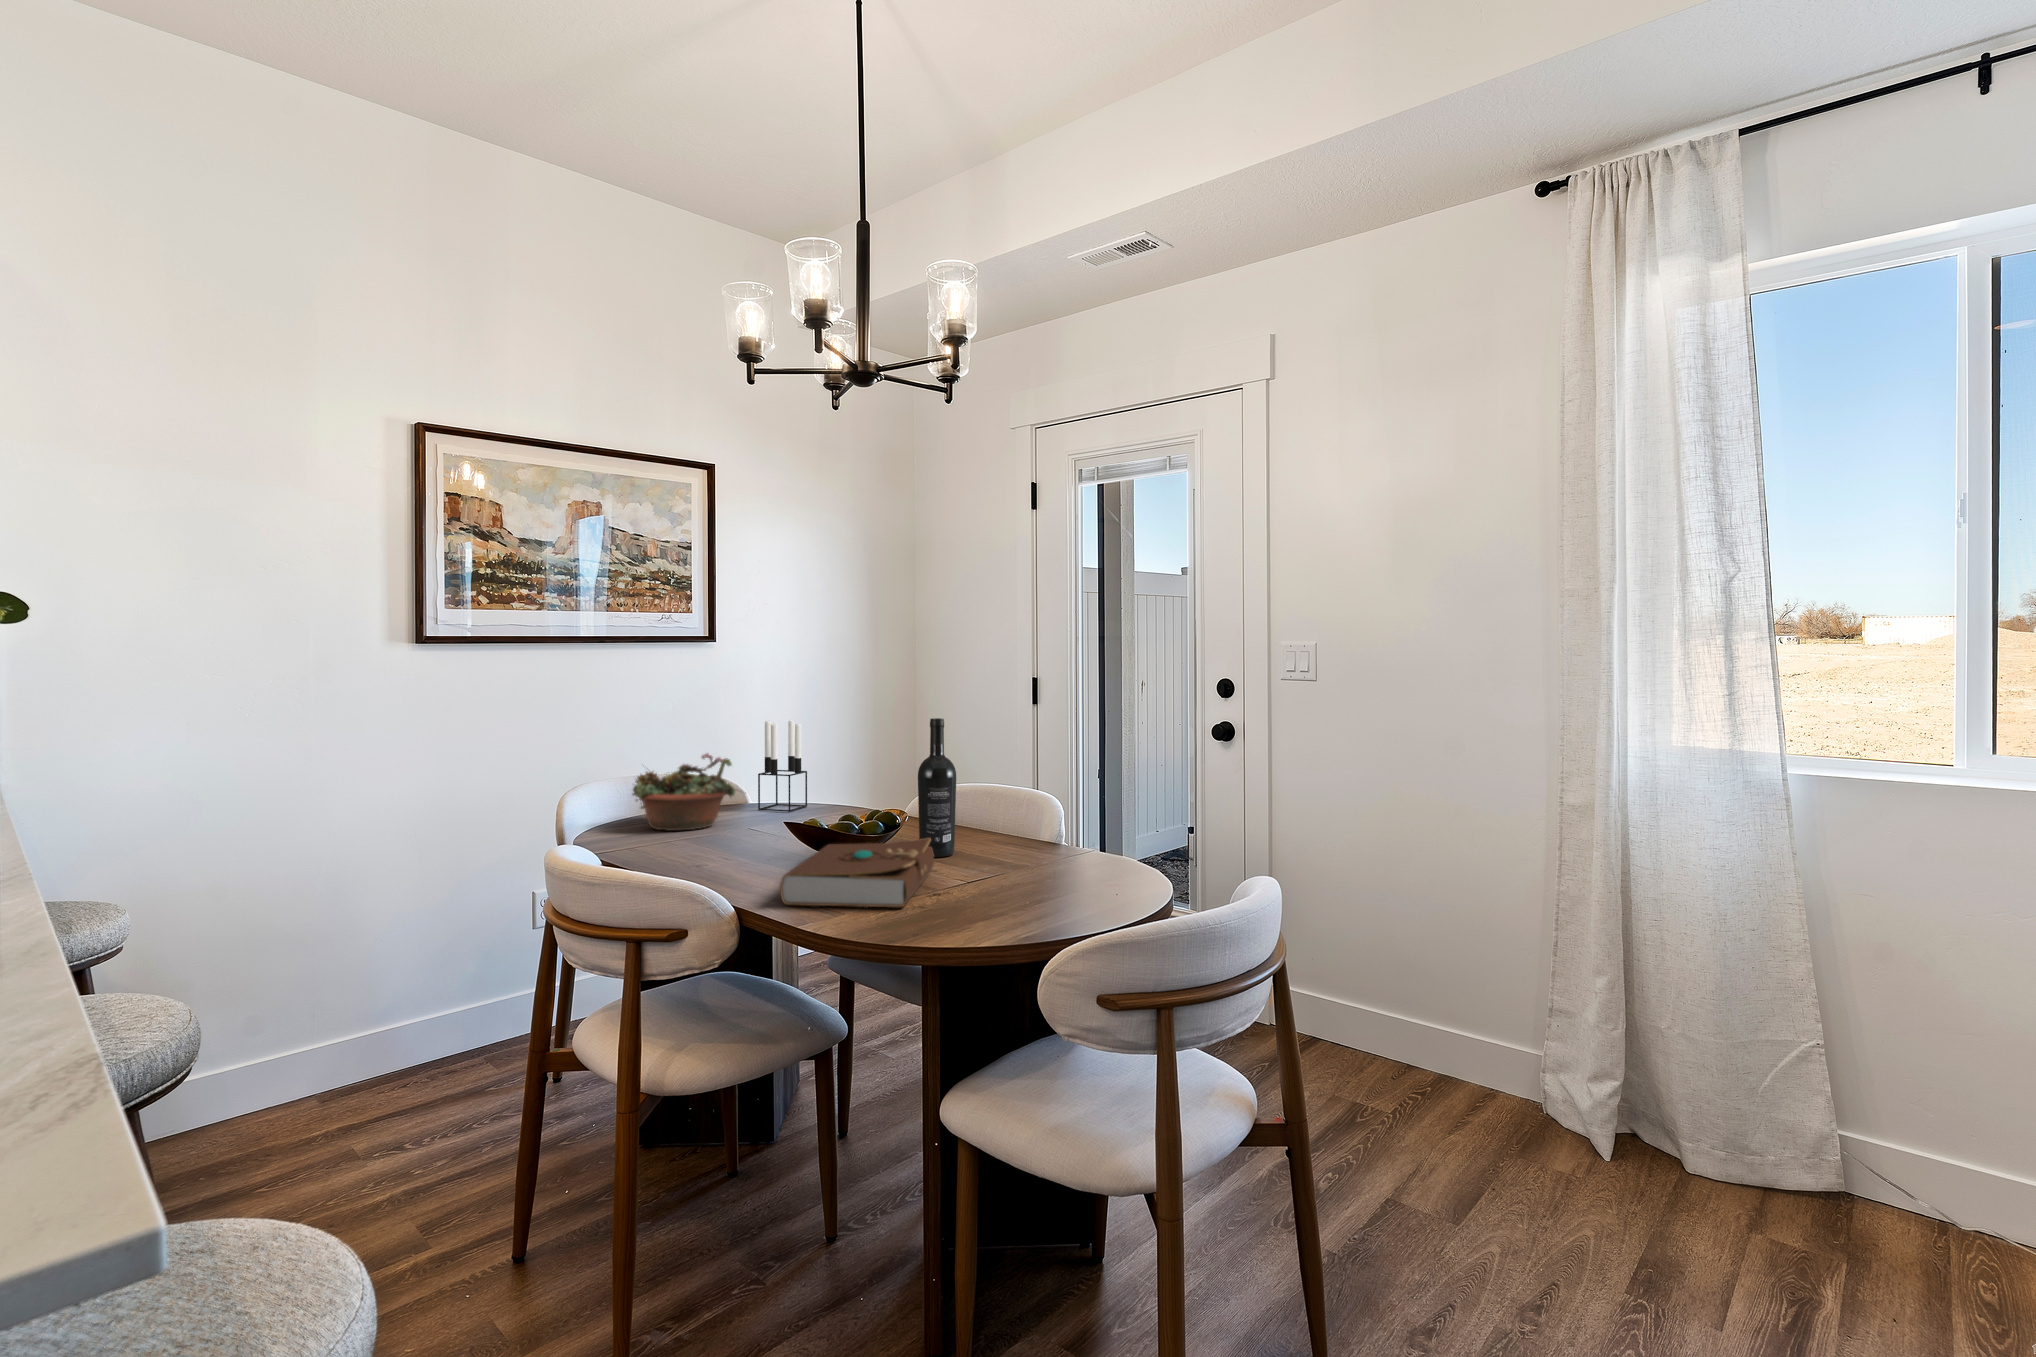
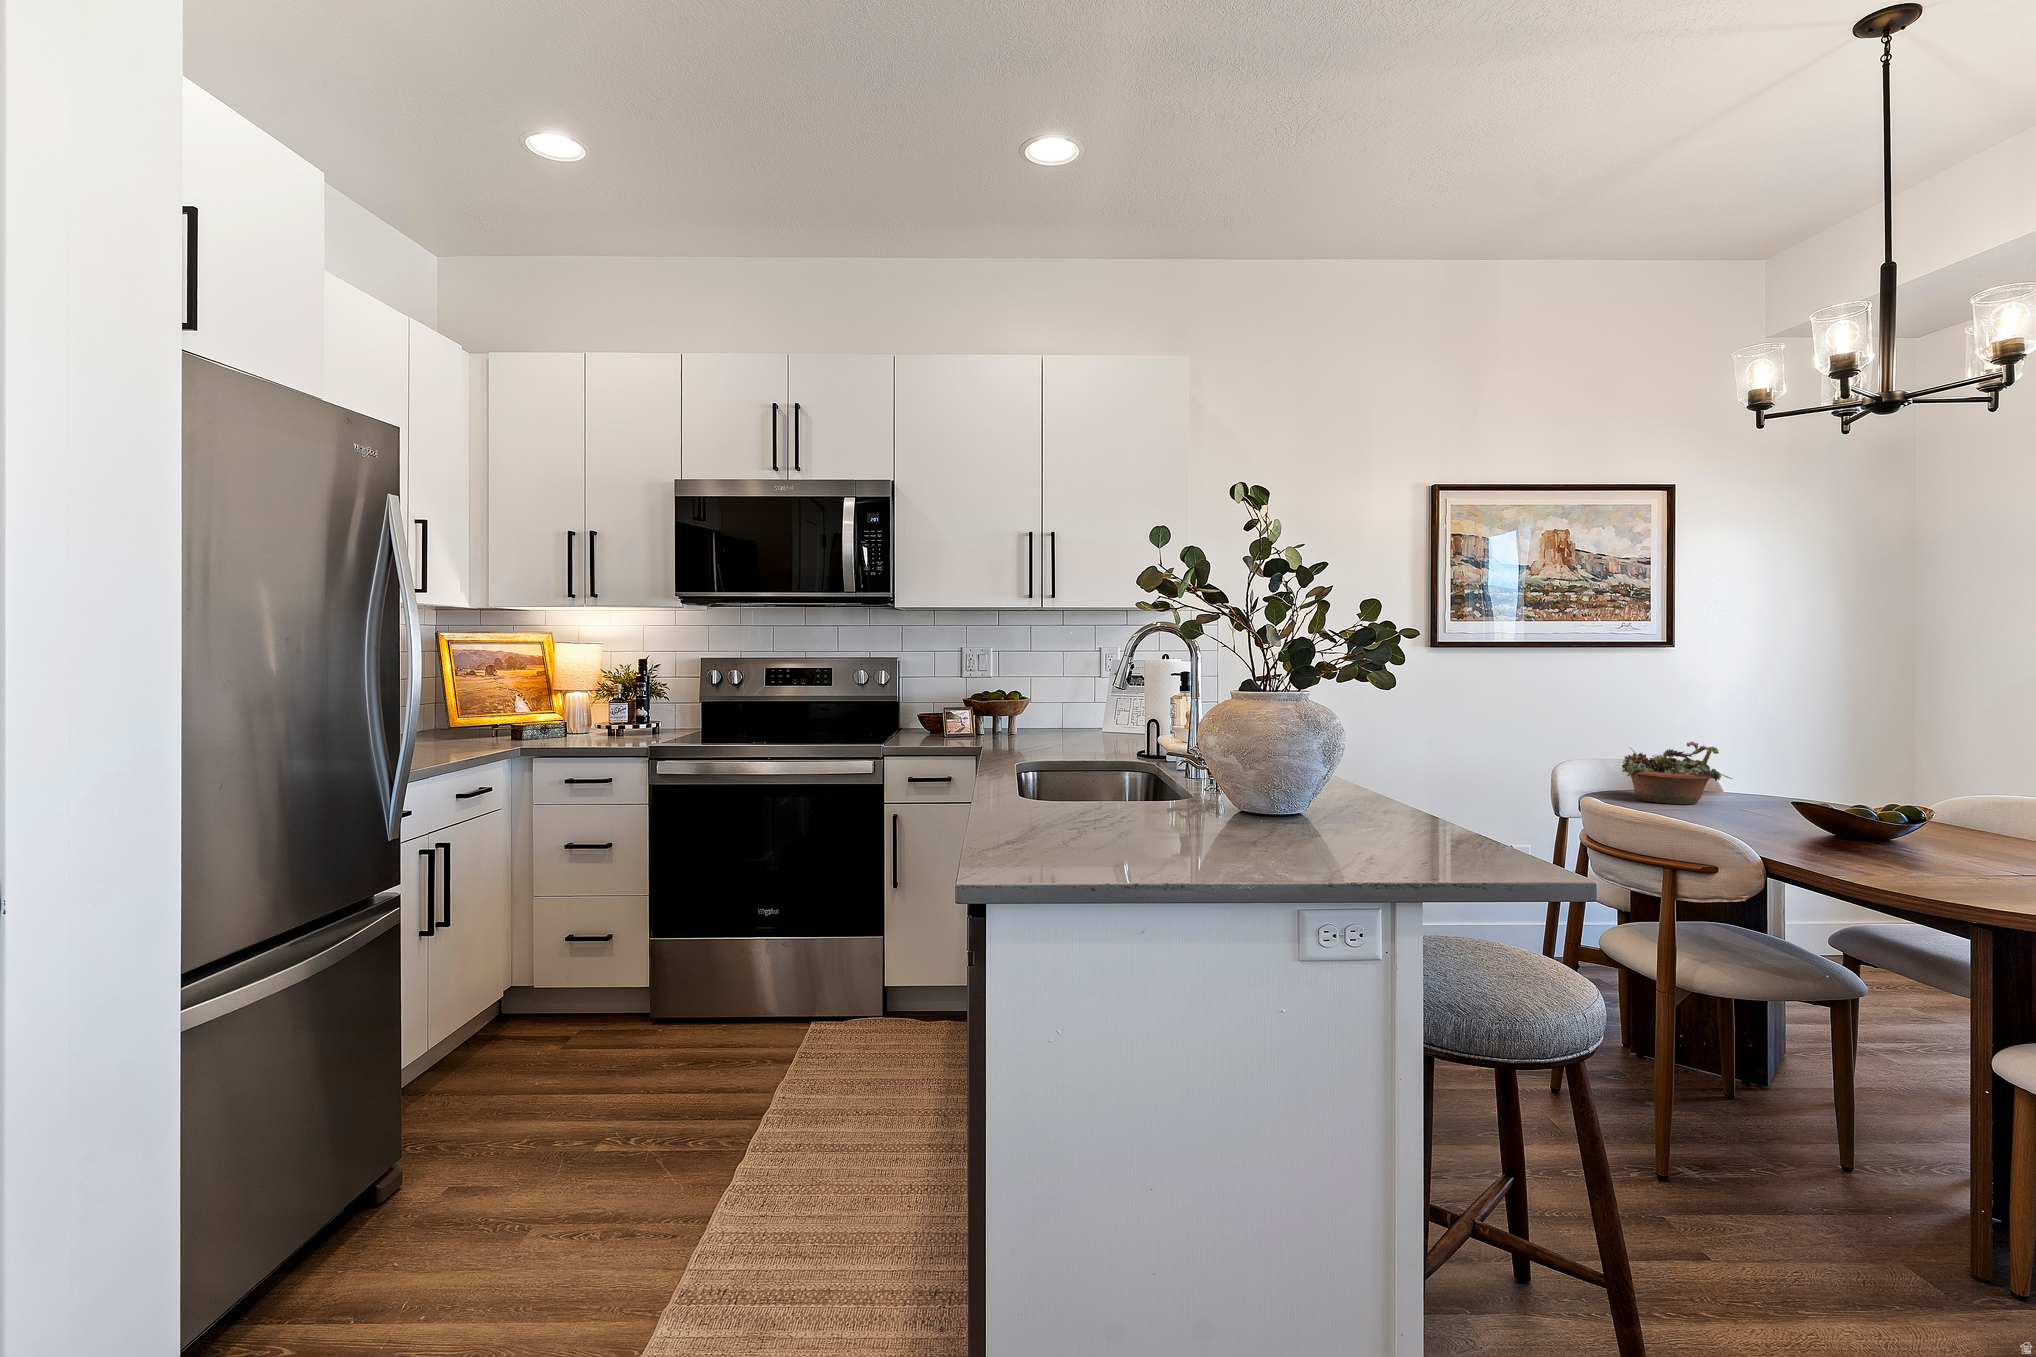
wine bottle: present [918,718,956,857] -> none [1944,720,1995,851]
candle holder: present [758,721,807,812] -> none [1736,717,1790,801]
book: present [780,838,934,907] -> none [1803,823,1968,877]

